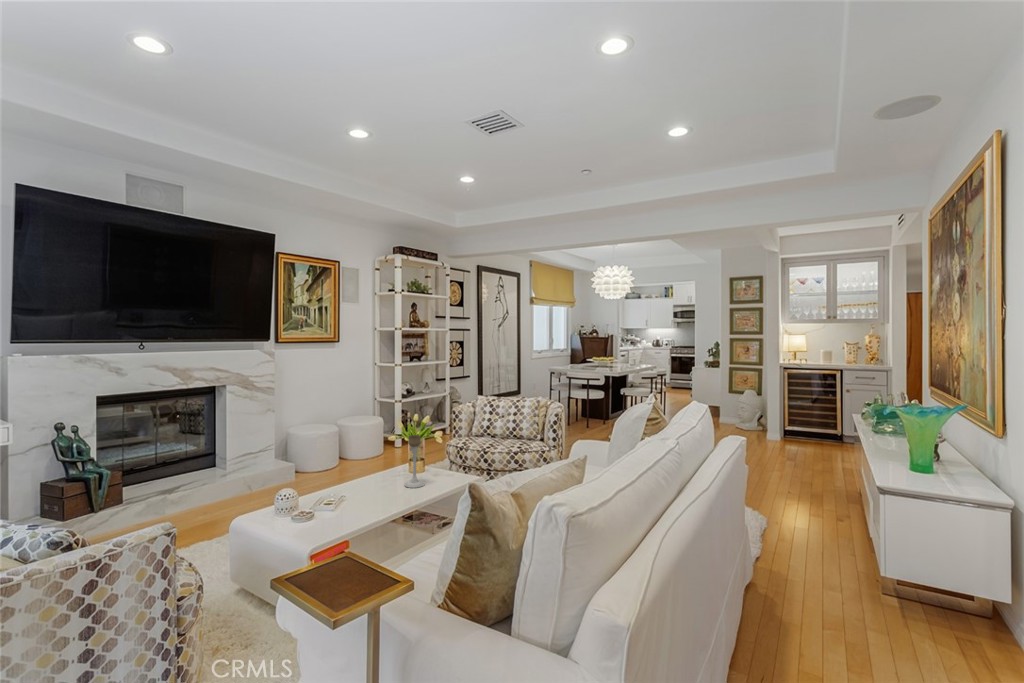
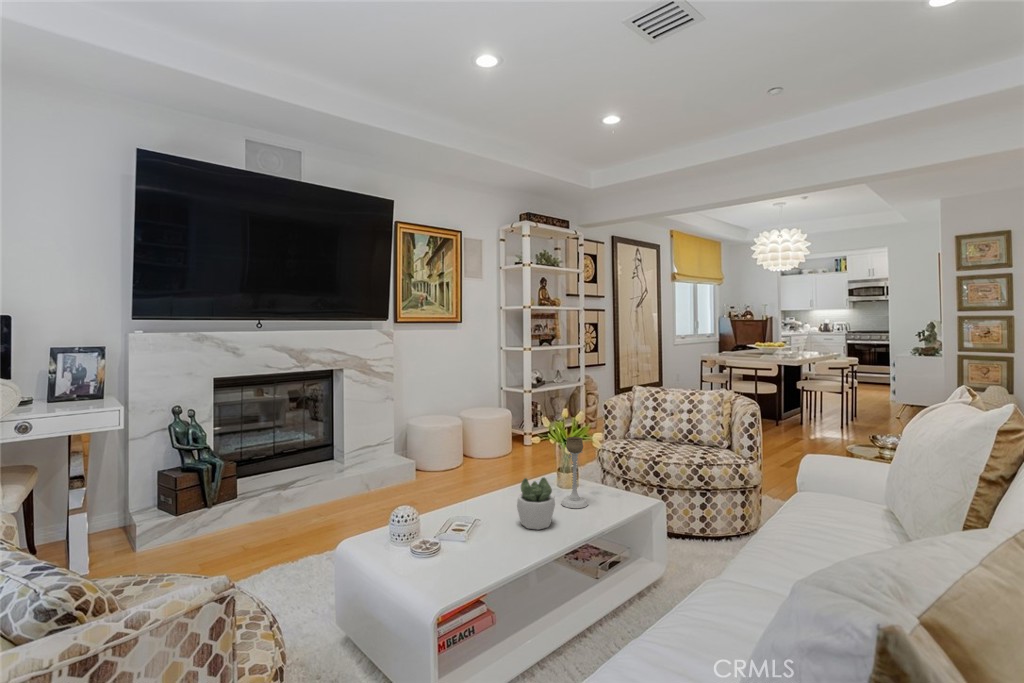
succulent plant: none [367,465,396,503] -> present [517,478,555,530]

